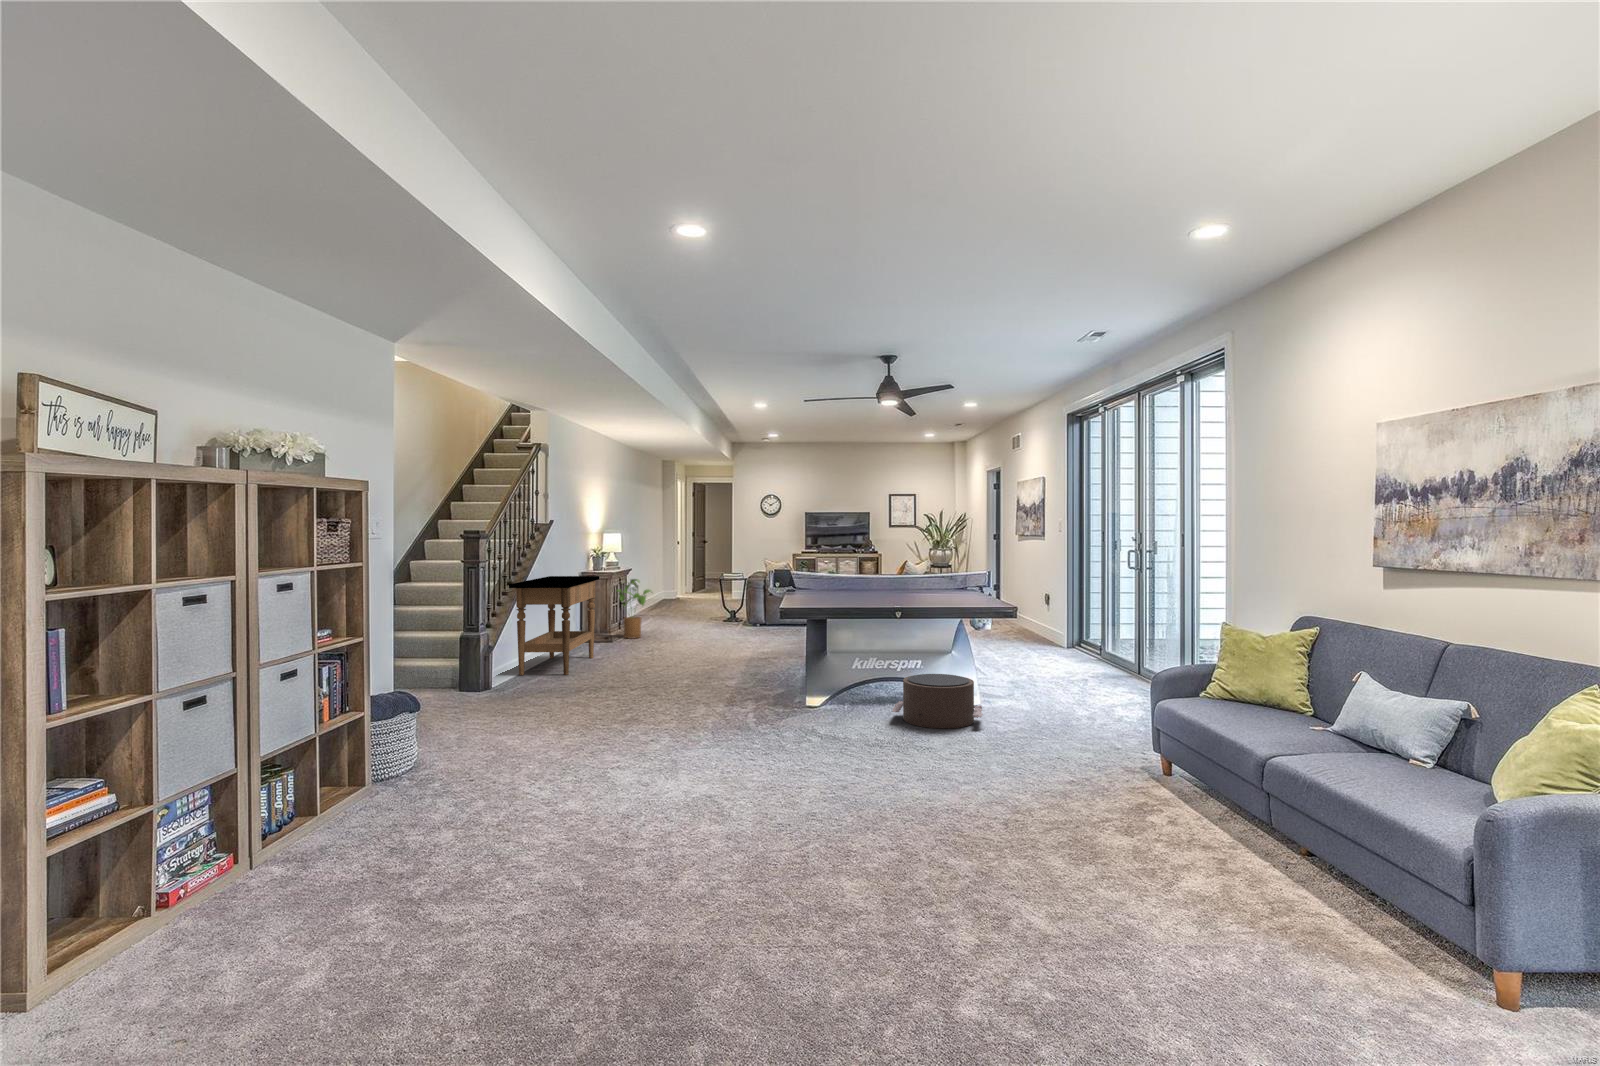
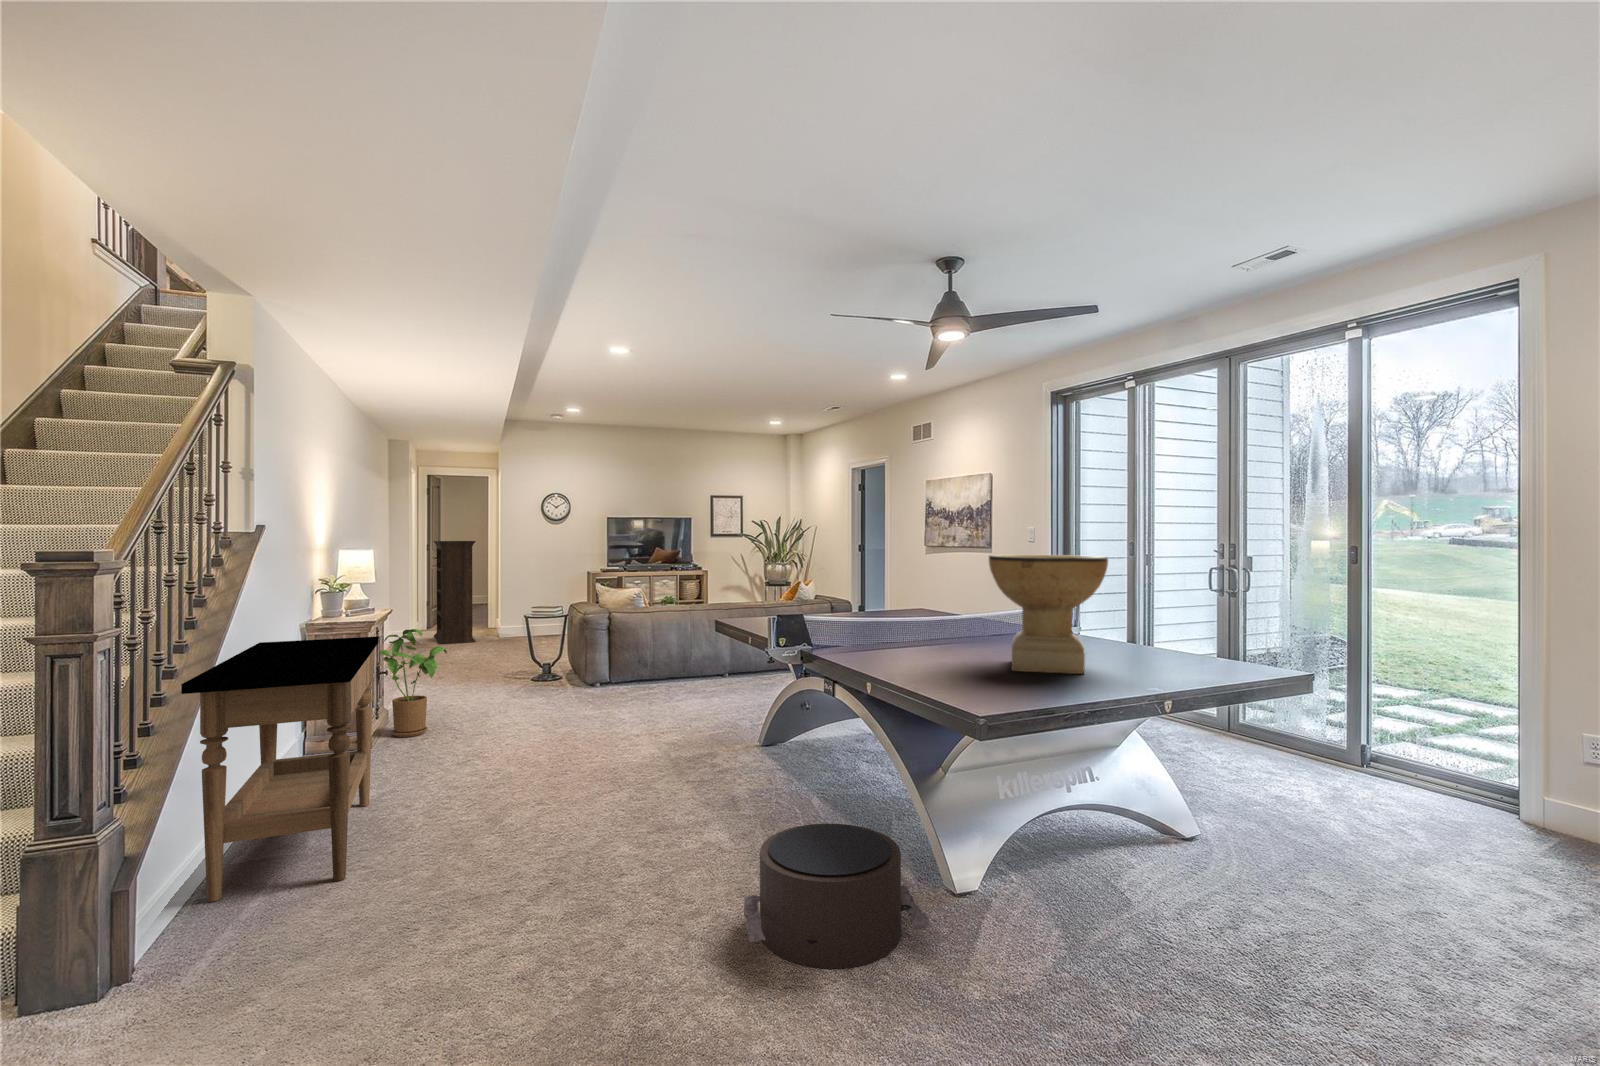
bookcase: none [689,530,713,601] -> present [434,541,476,644]
decorative bowl: none [845,536,906,598] -> present [989,555,1108,674]
pouf: present [893,674,983,728] -> present [744,823,931,969]

